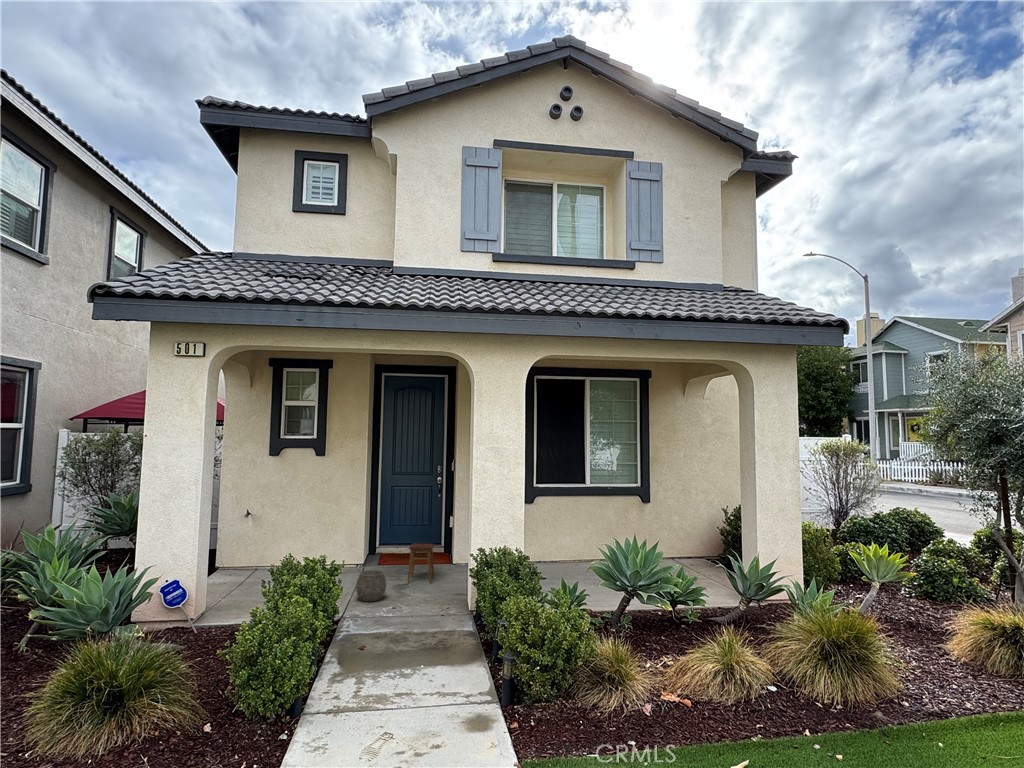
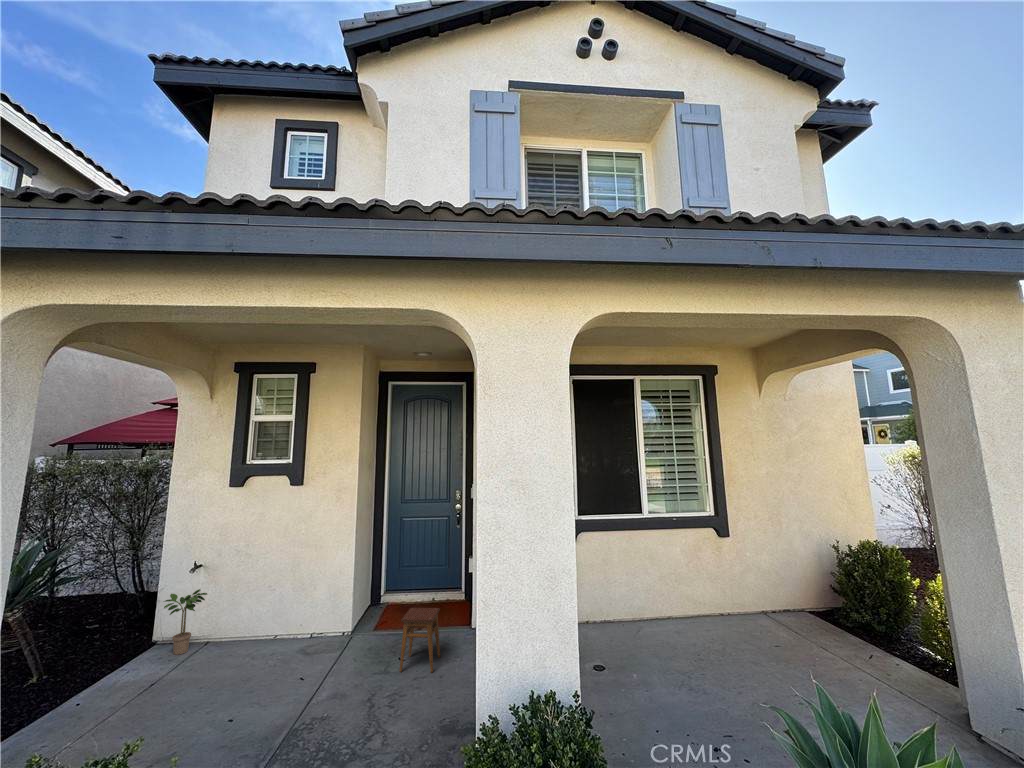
potted plant: none [224,530,257,577] -> present [164,589,207,655]
woven basket: present [356,570,386,601] -> none [306,668,356,730]

